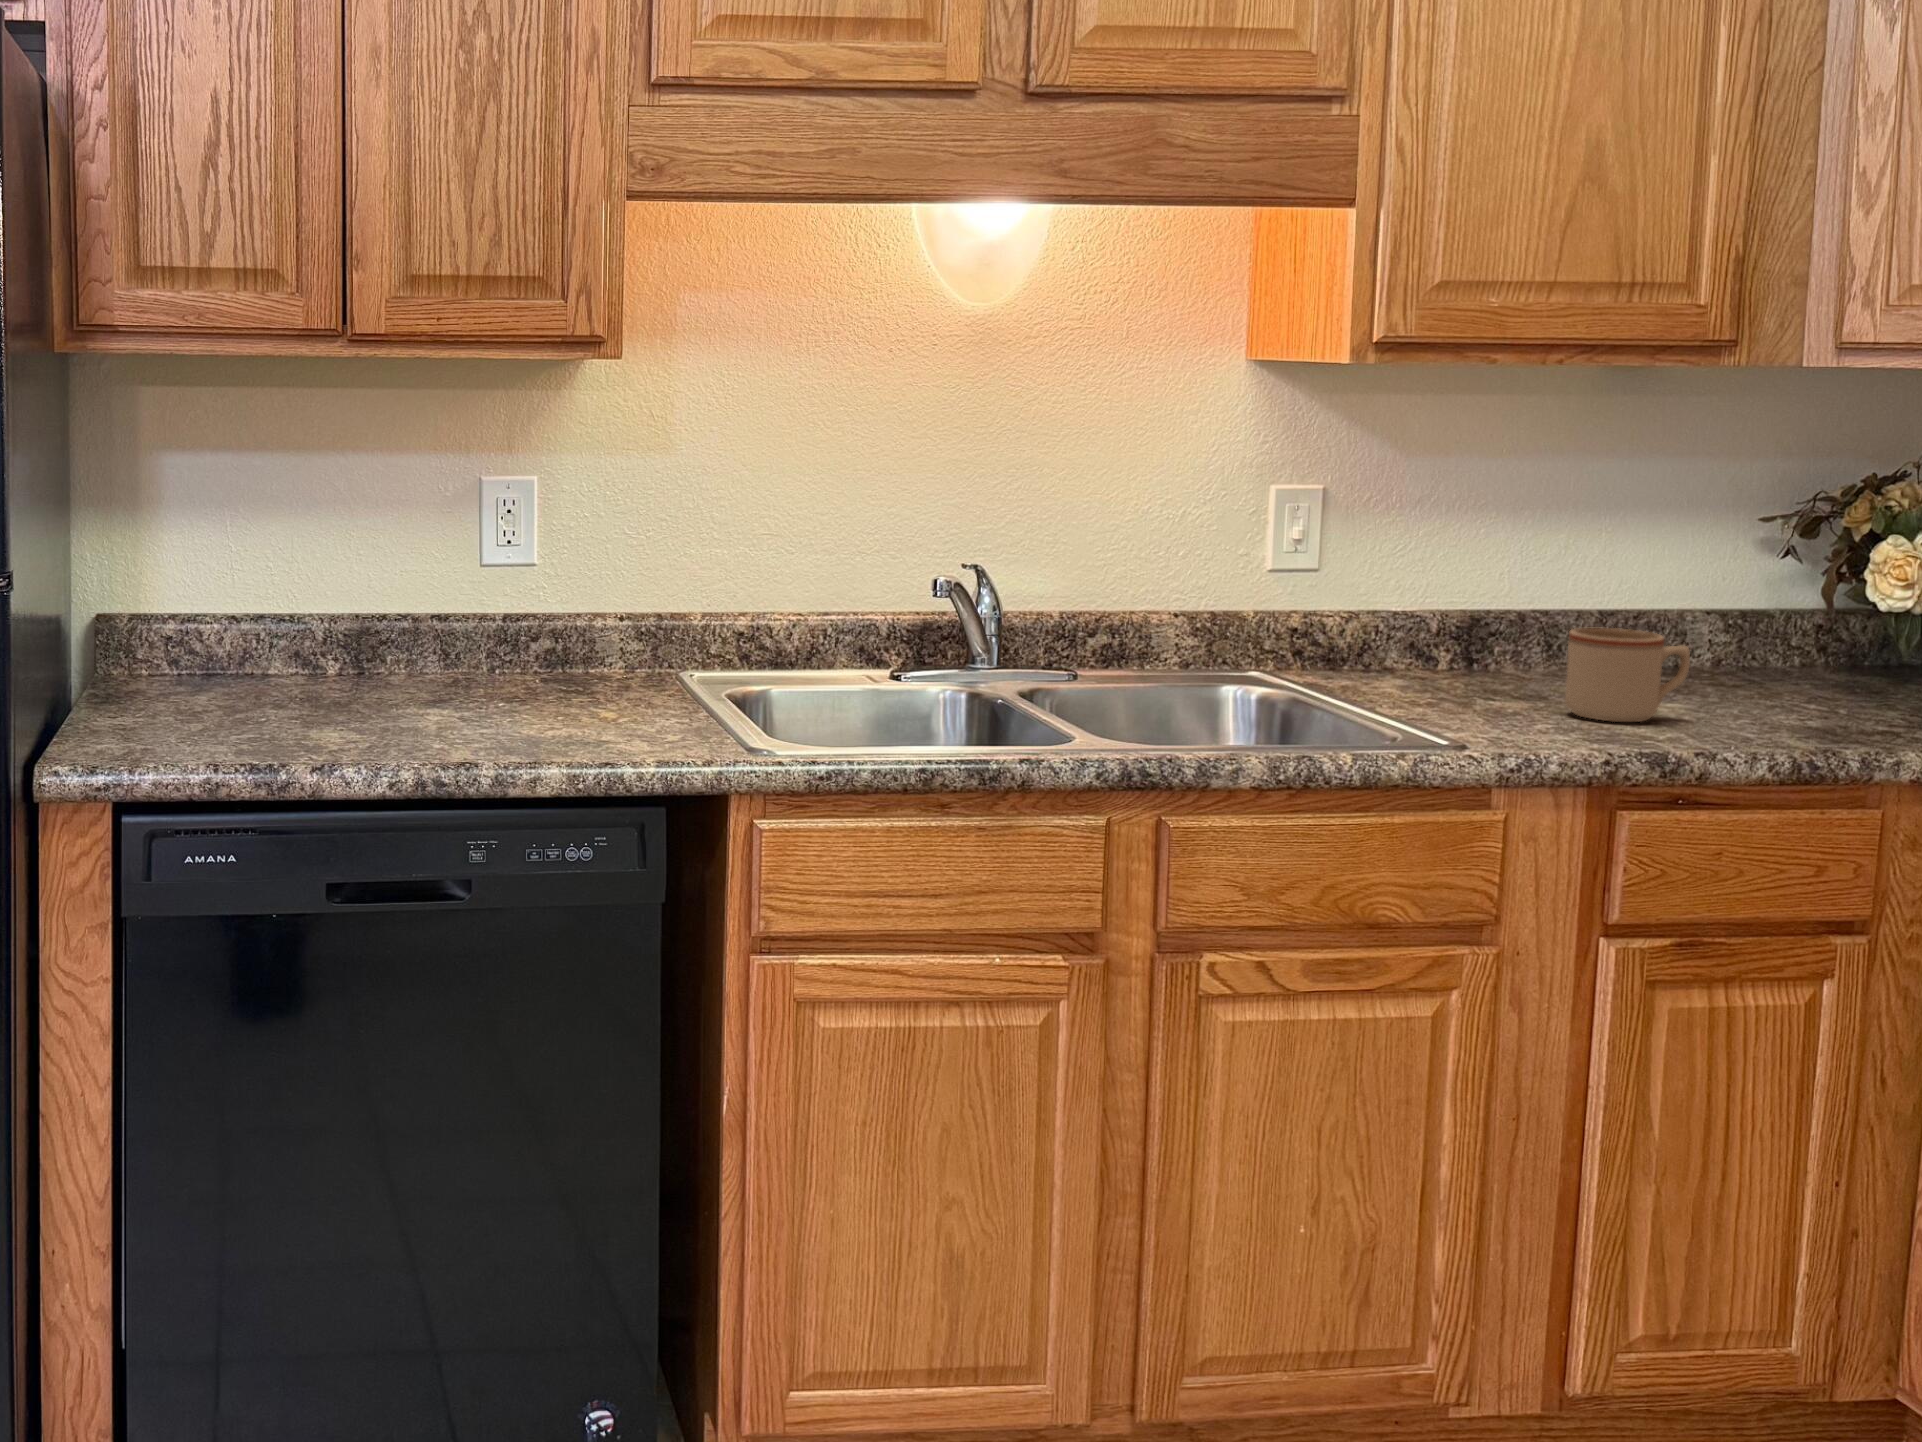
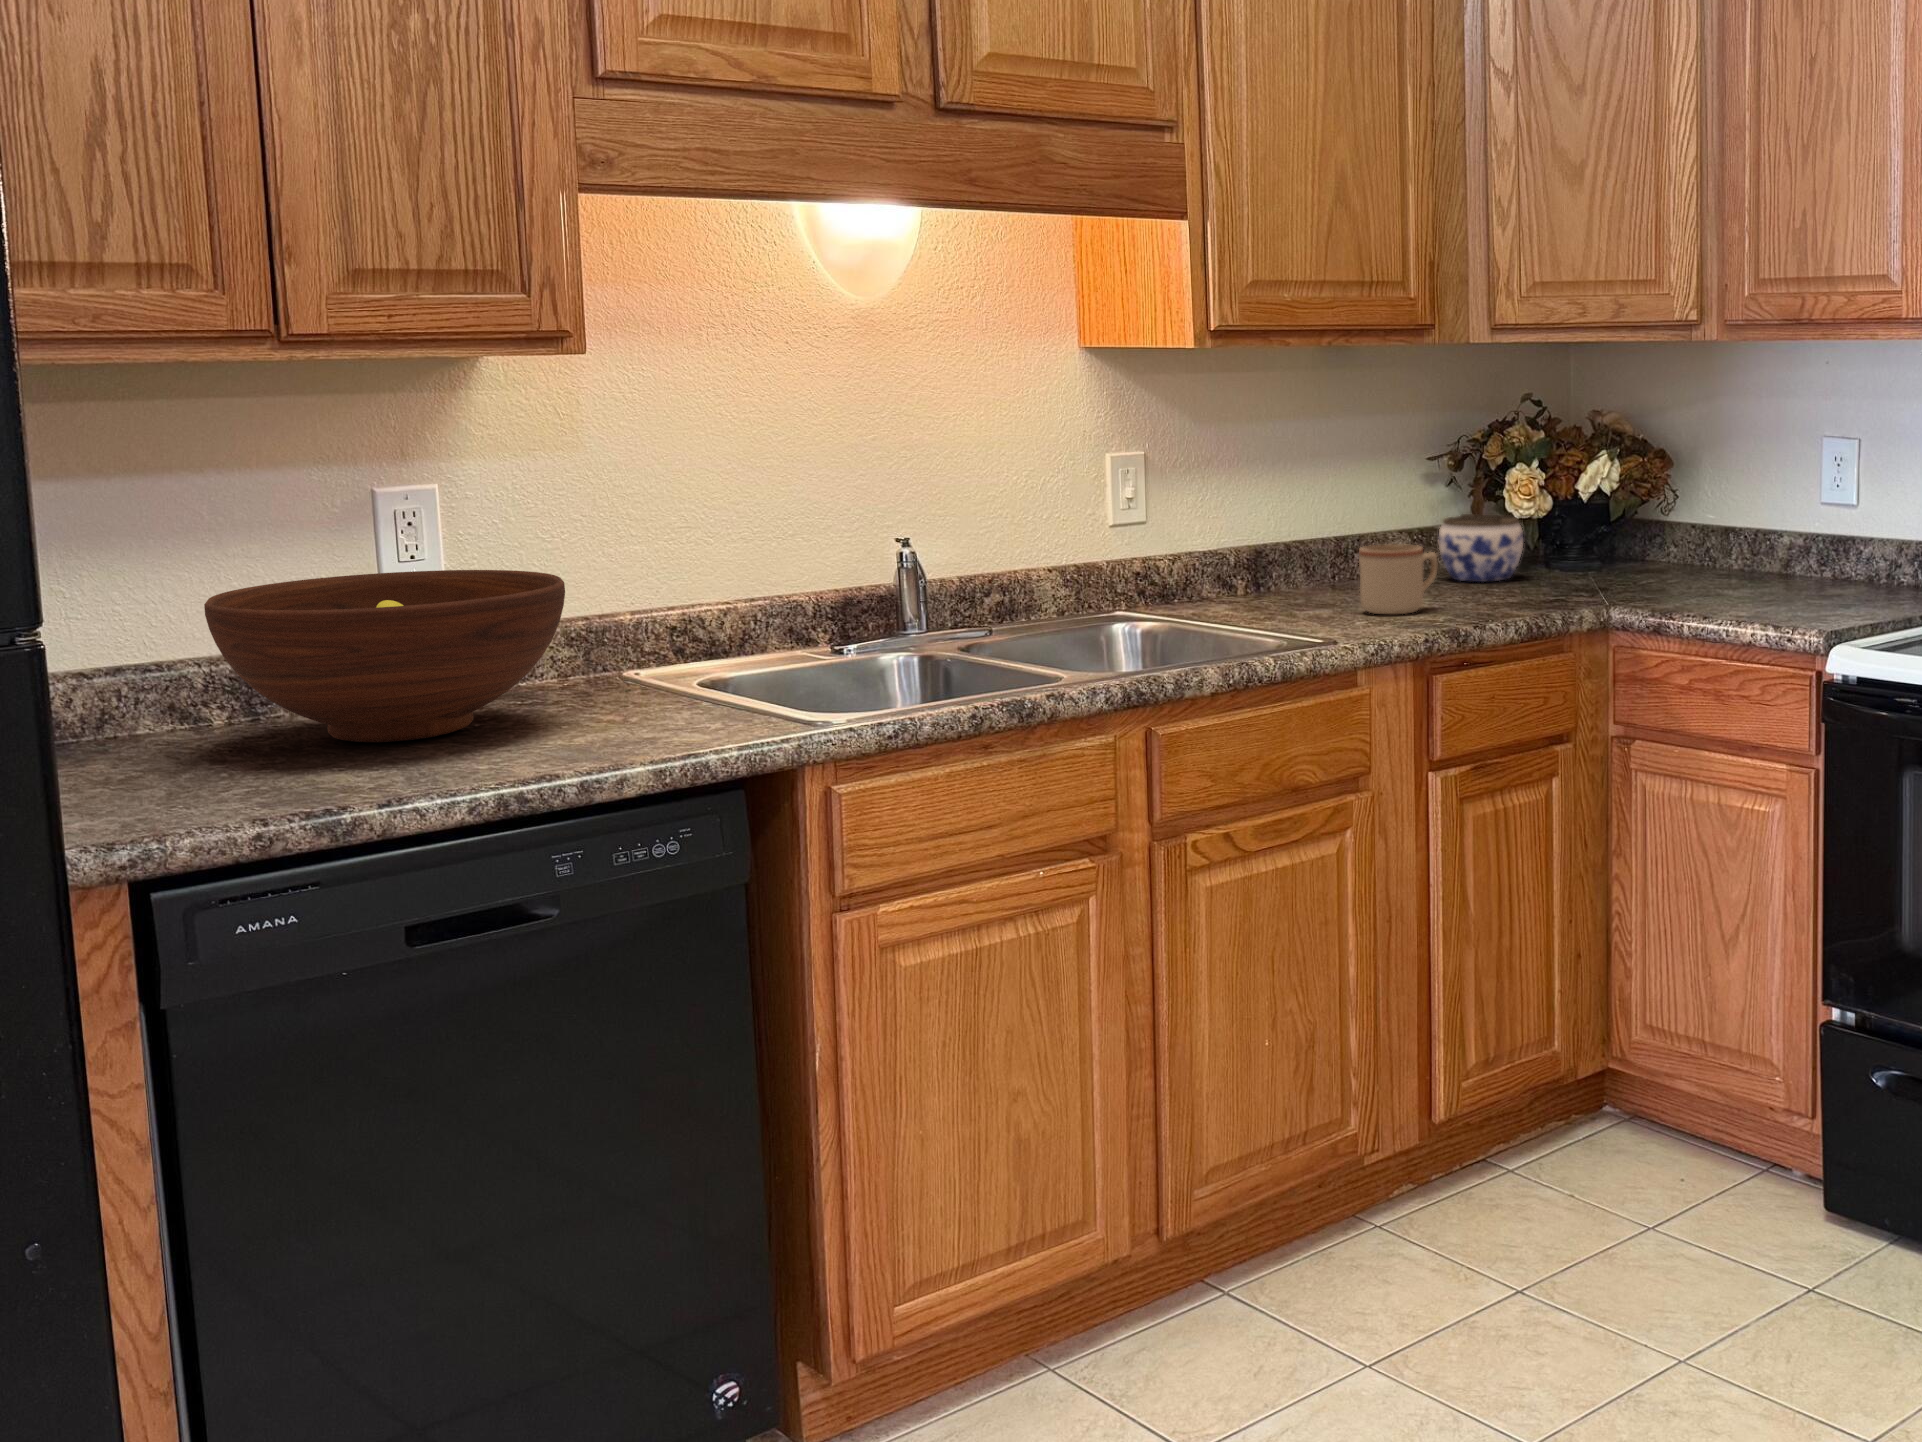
fruit bowl: none [285,552,580,711] -> present [204,570,565,742]
jar: none [1750,598,1886,694] -> present [1439,514,1523,582]

